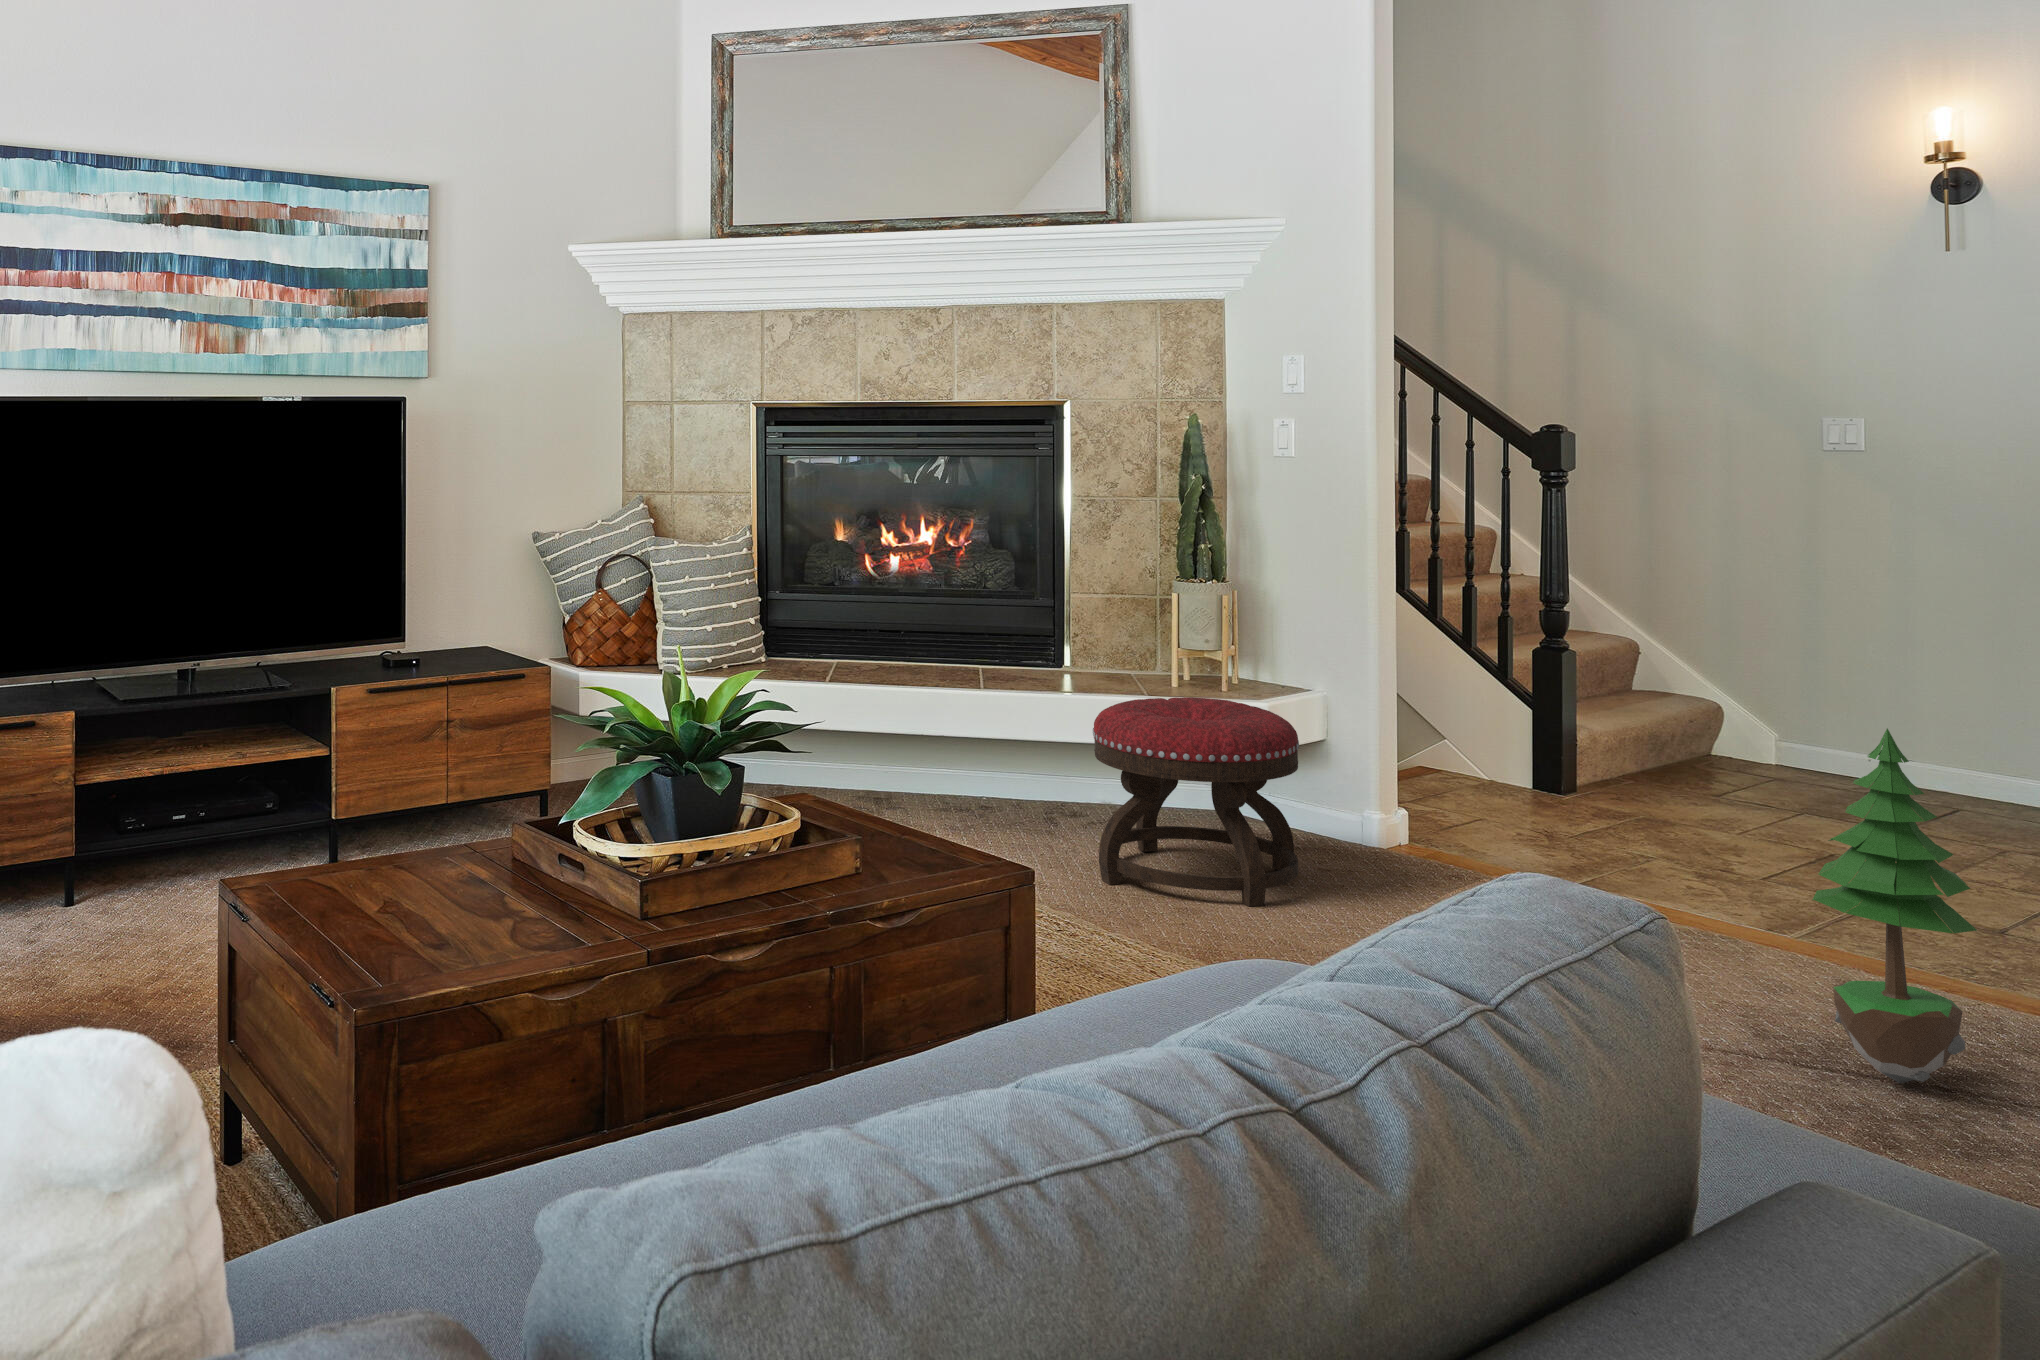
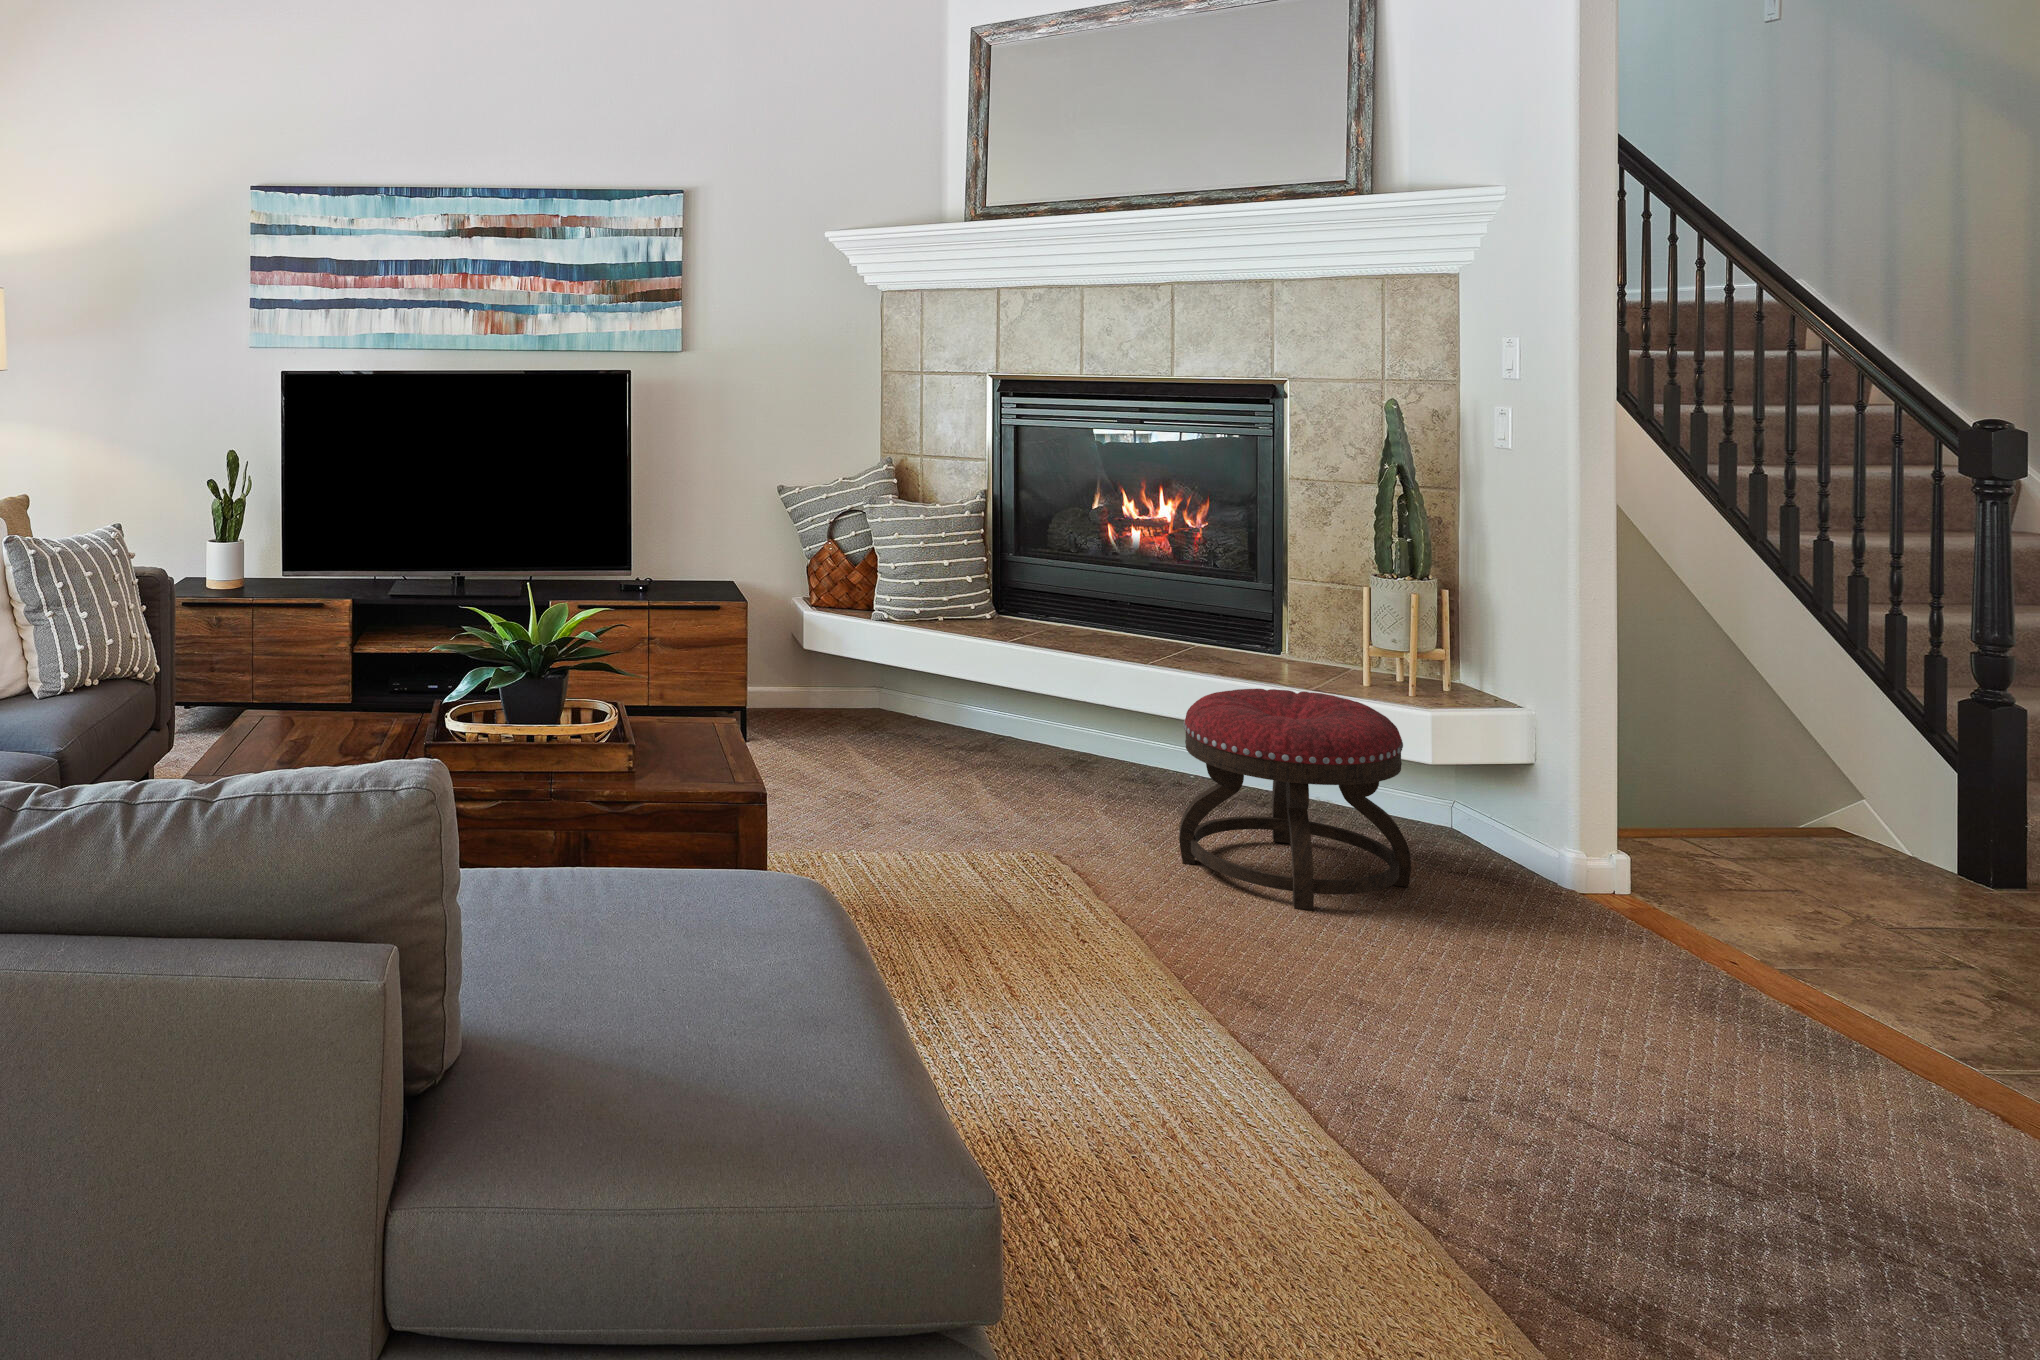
potted tree: present [1812,728,1977,1083] -> none [1661,818,1854,1230]

